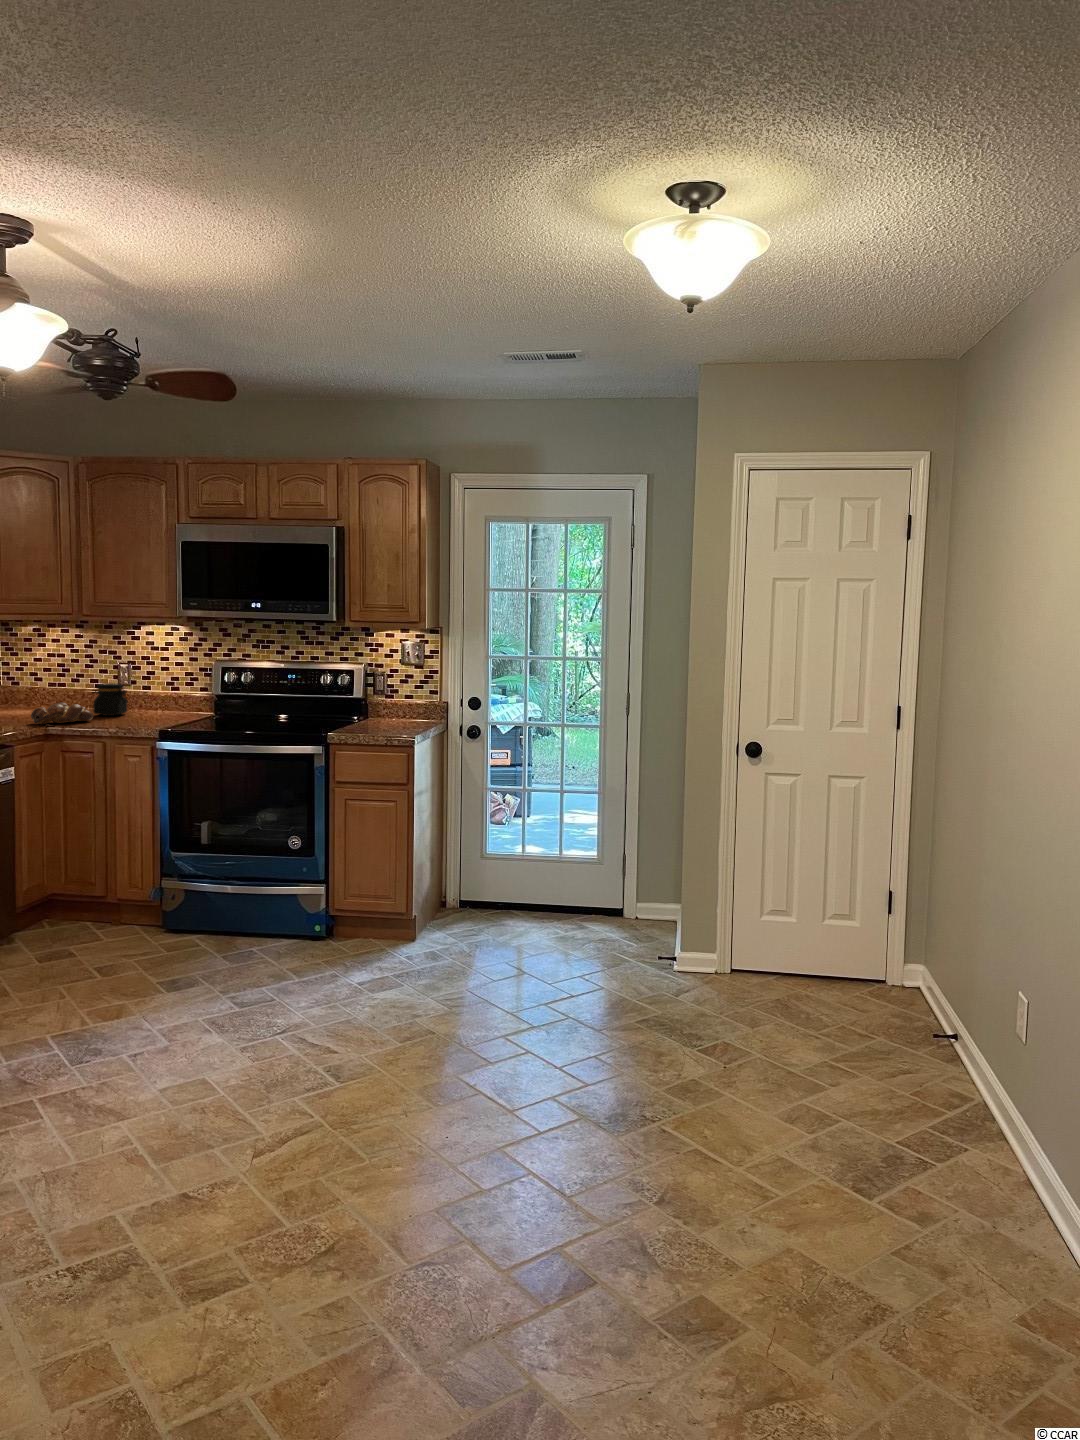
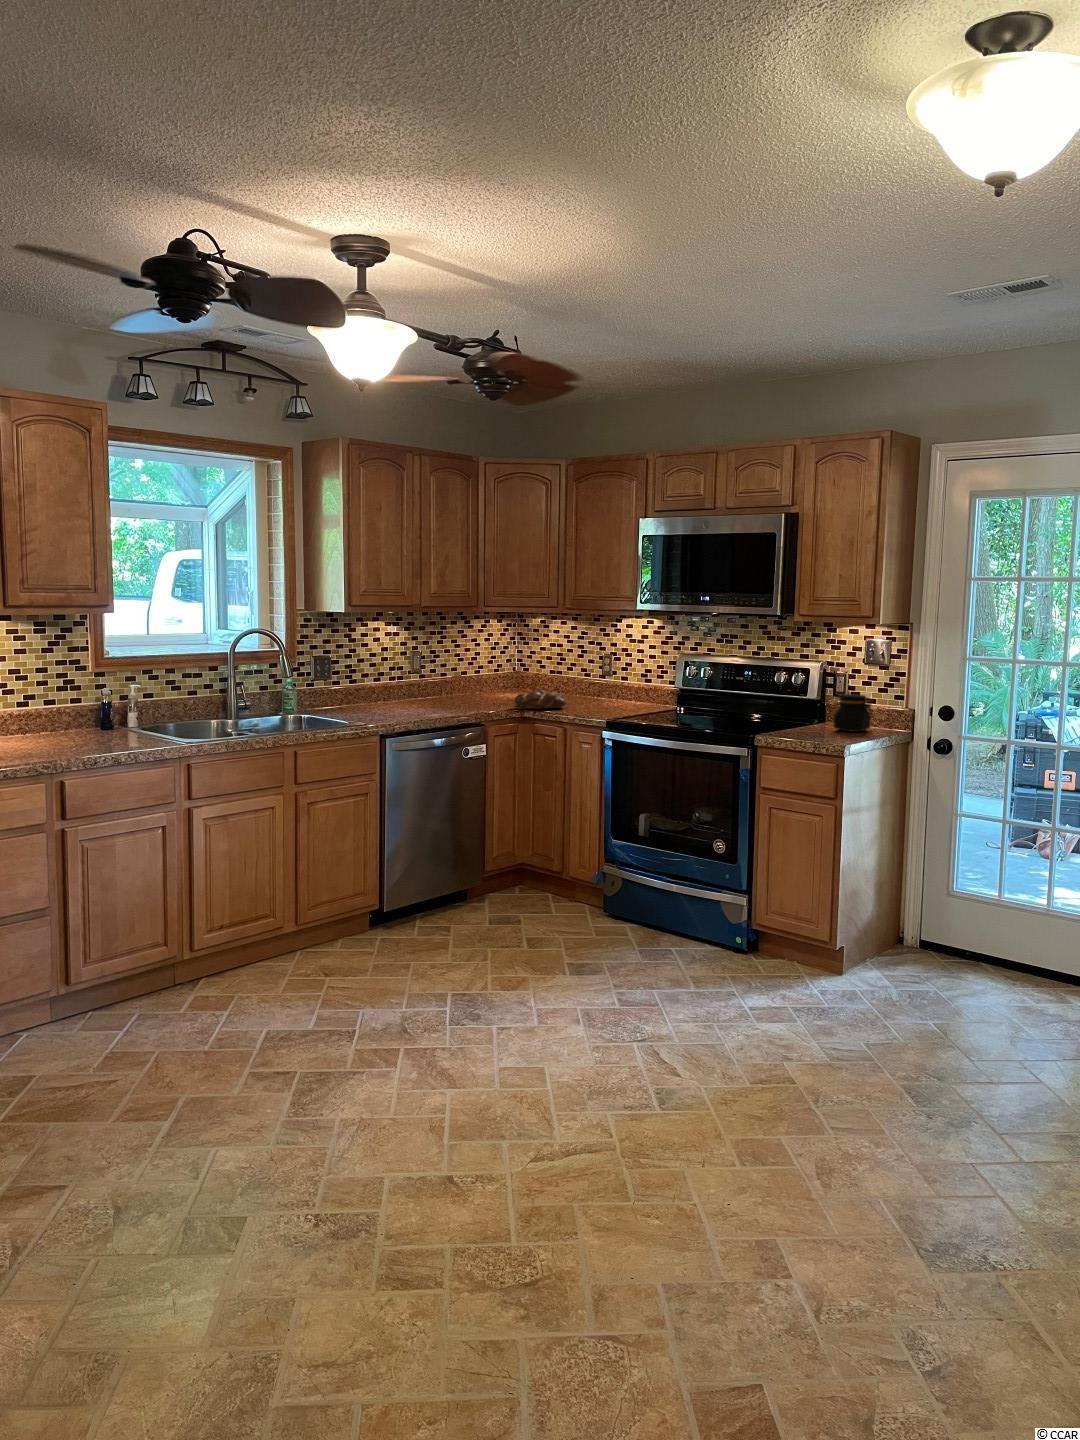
jar: present [92,683,128,716] -> present [833,694,871,732]

